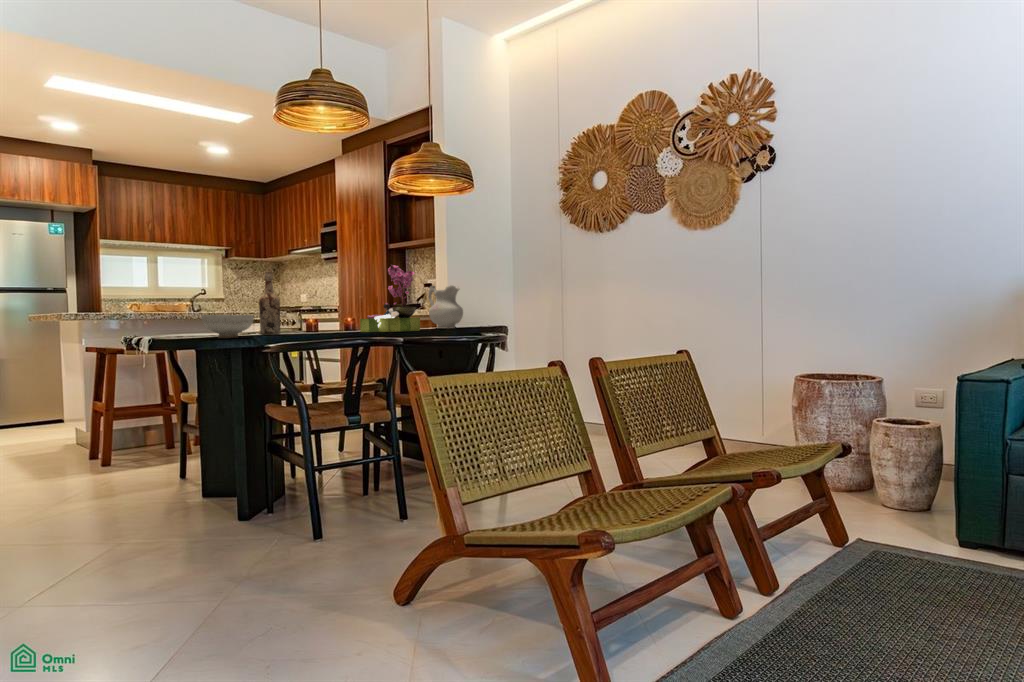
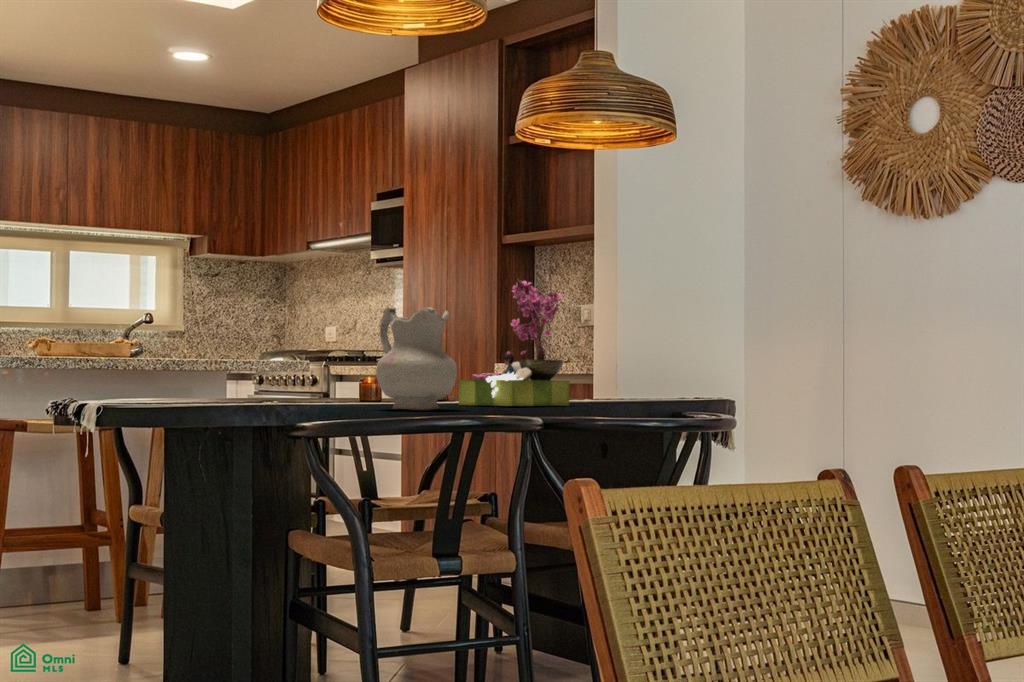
wine bottle: present [259,272,280,335] -> none [281,290,317,404]
ceramic pitcher: present [428,285,463,329] -> present [376,307,457,410]
ceramic bowl: present [201,315,254,338] -> none [190,367,278,409]

